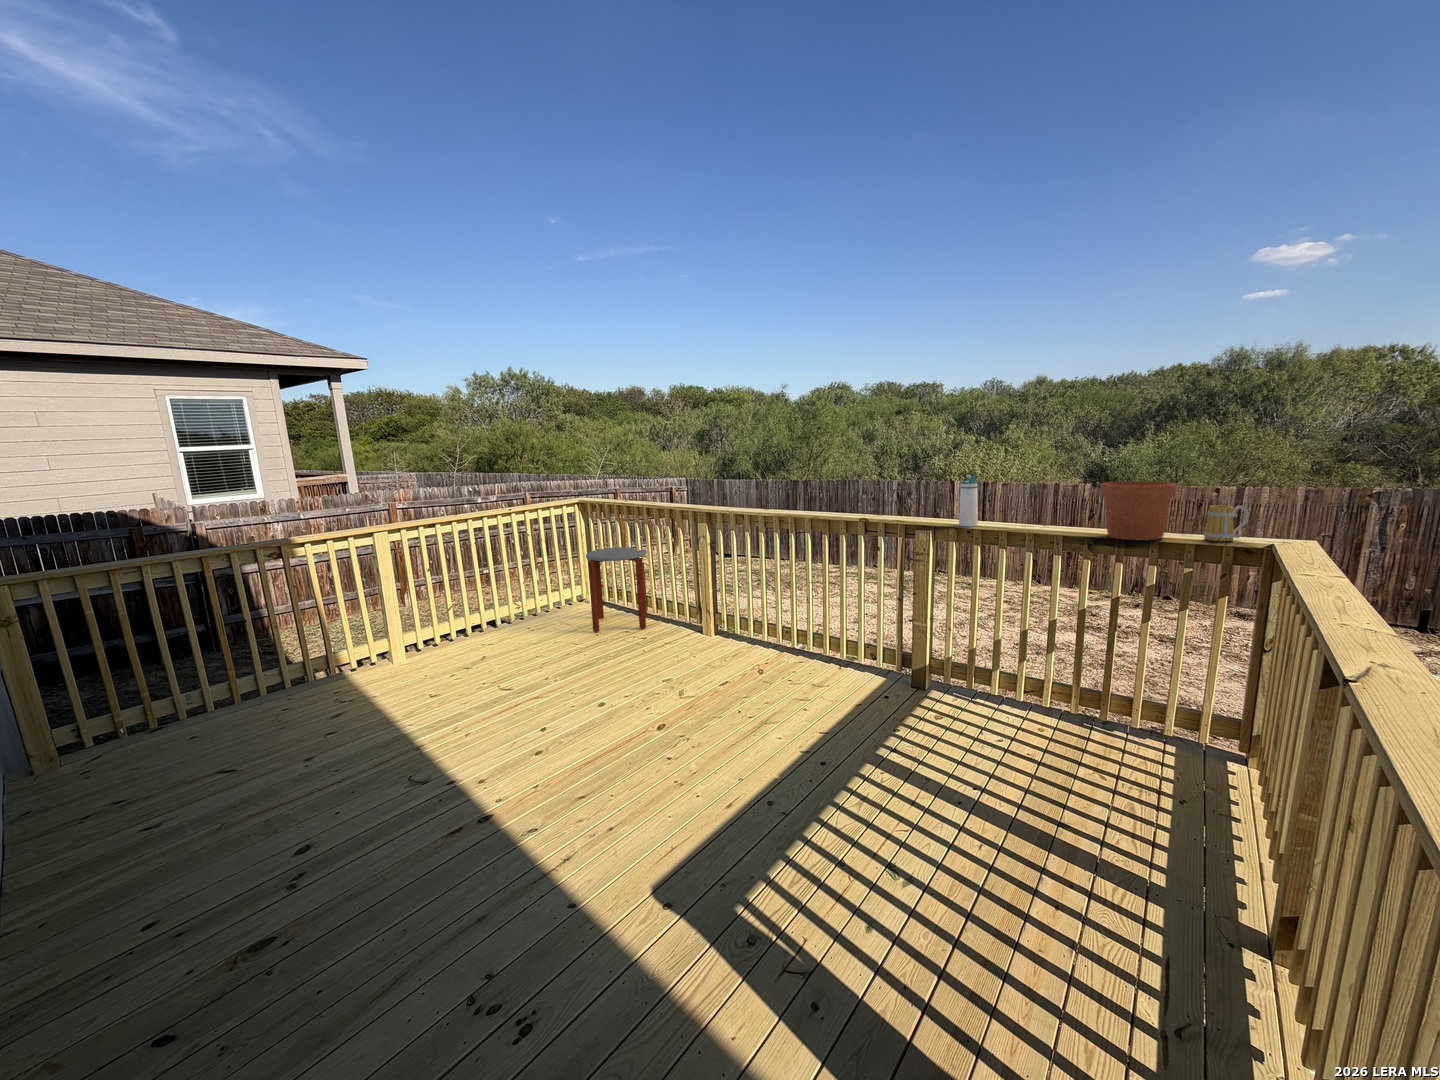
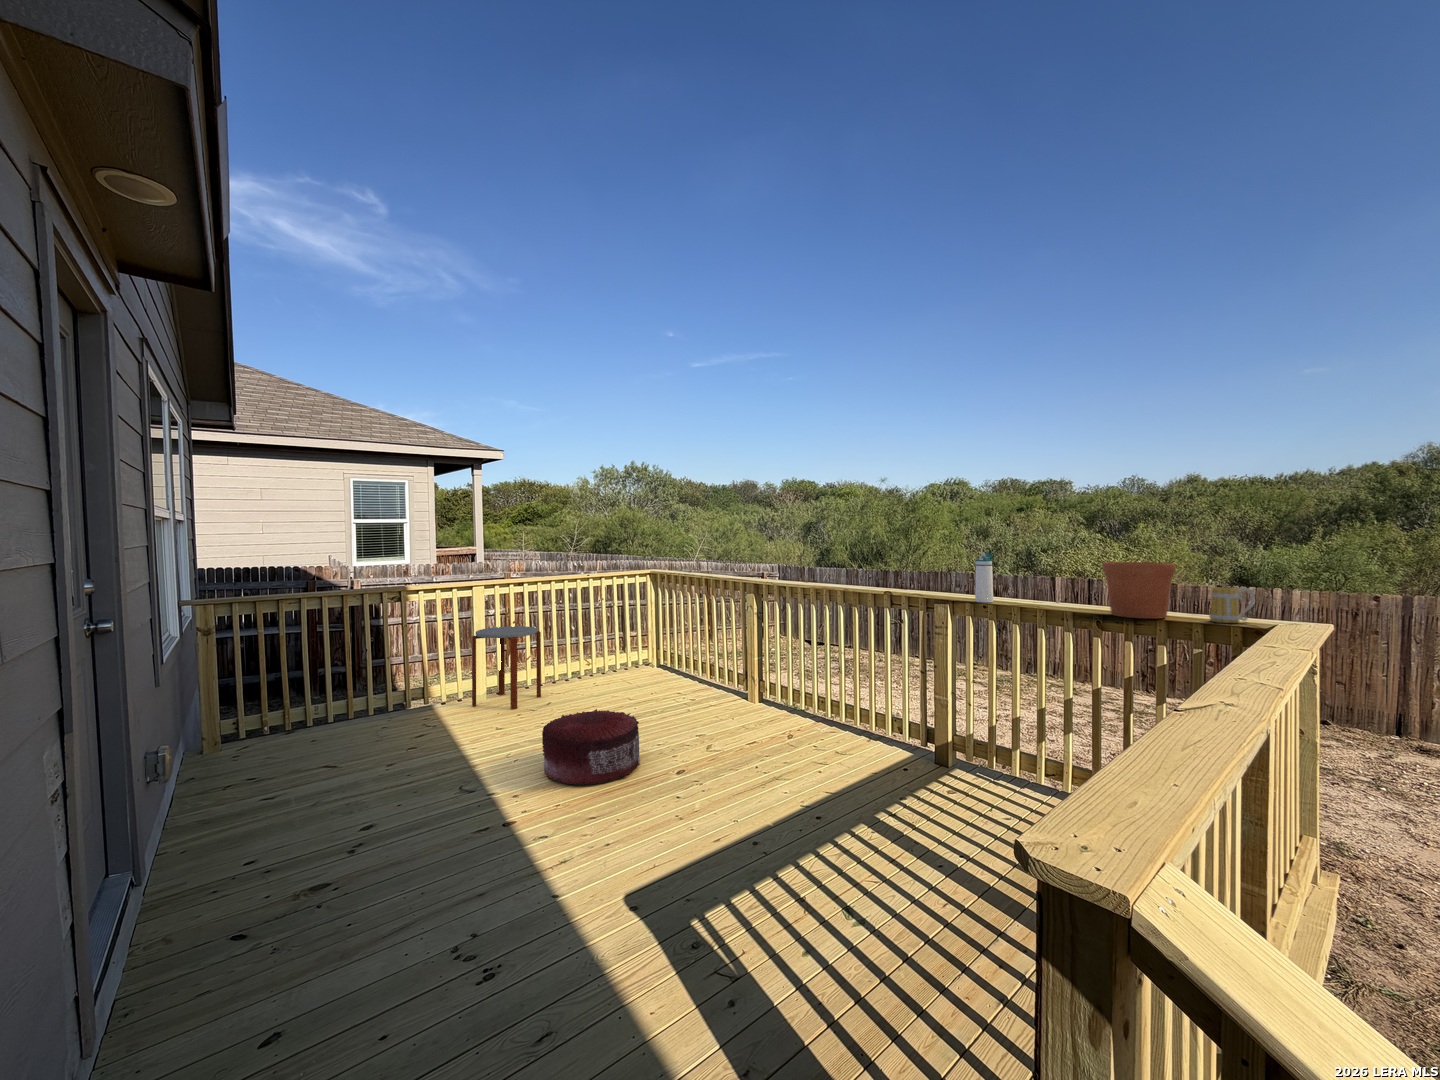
side table: present [586,547,647,632] -> present [472,626,541,709]
pouf: none [498,667,612,758] -> present [542,709,640,785]

